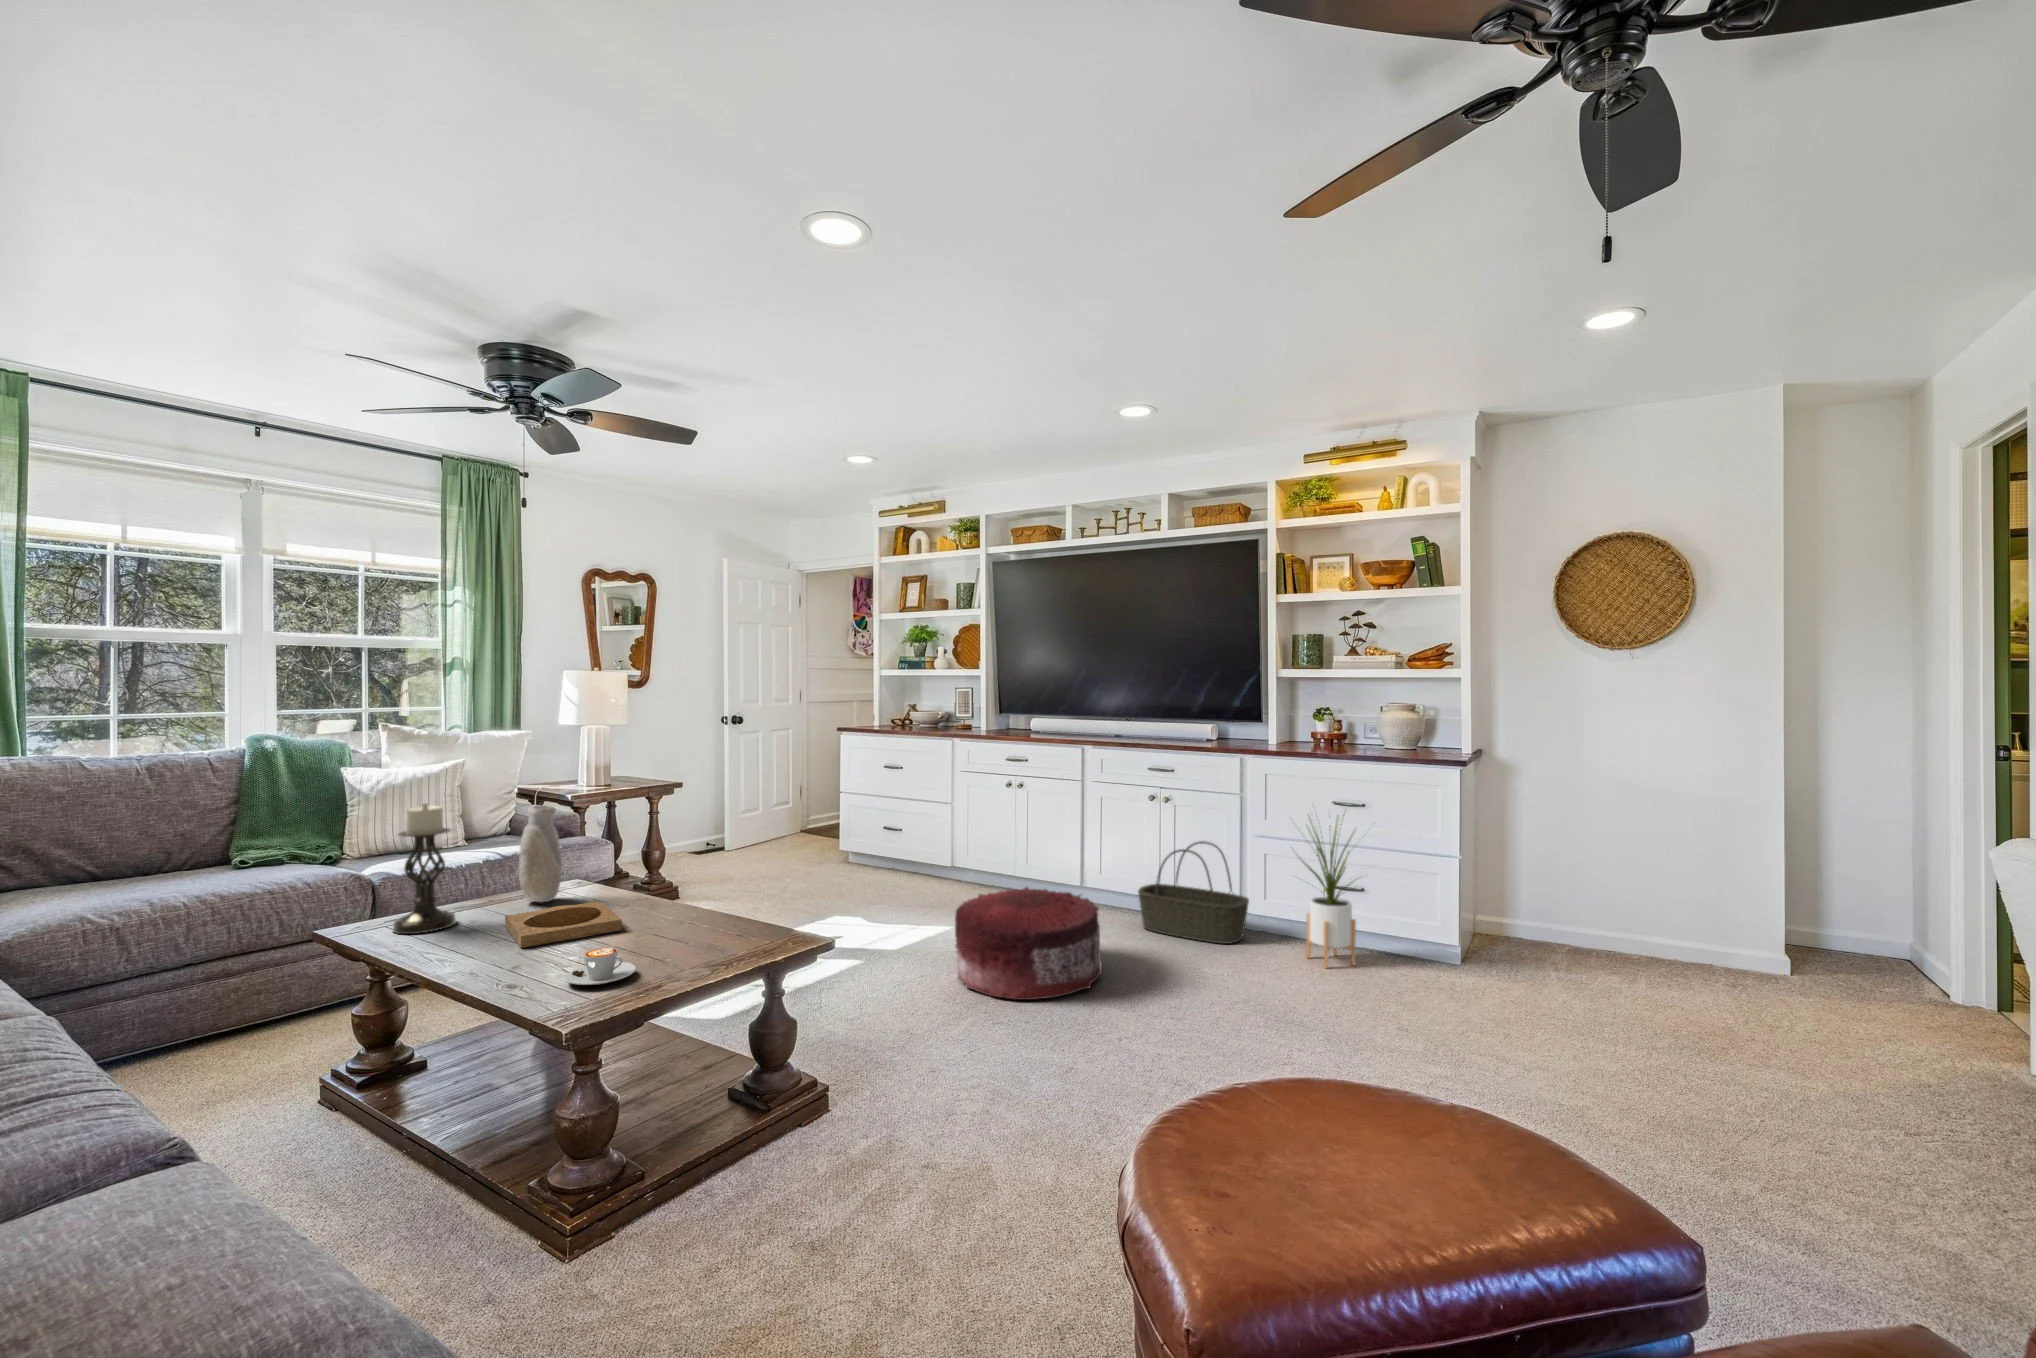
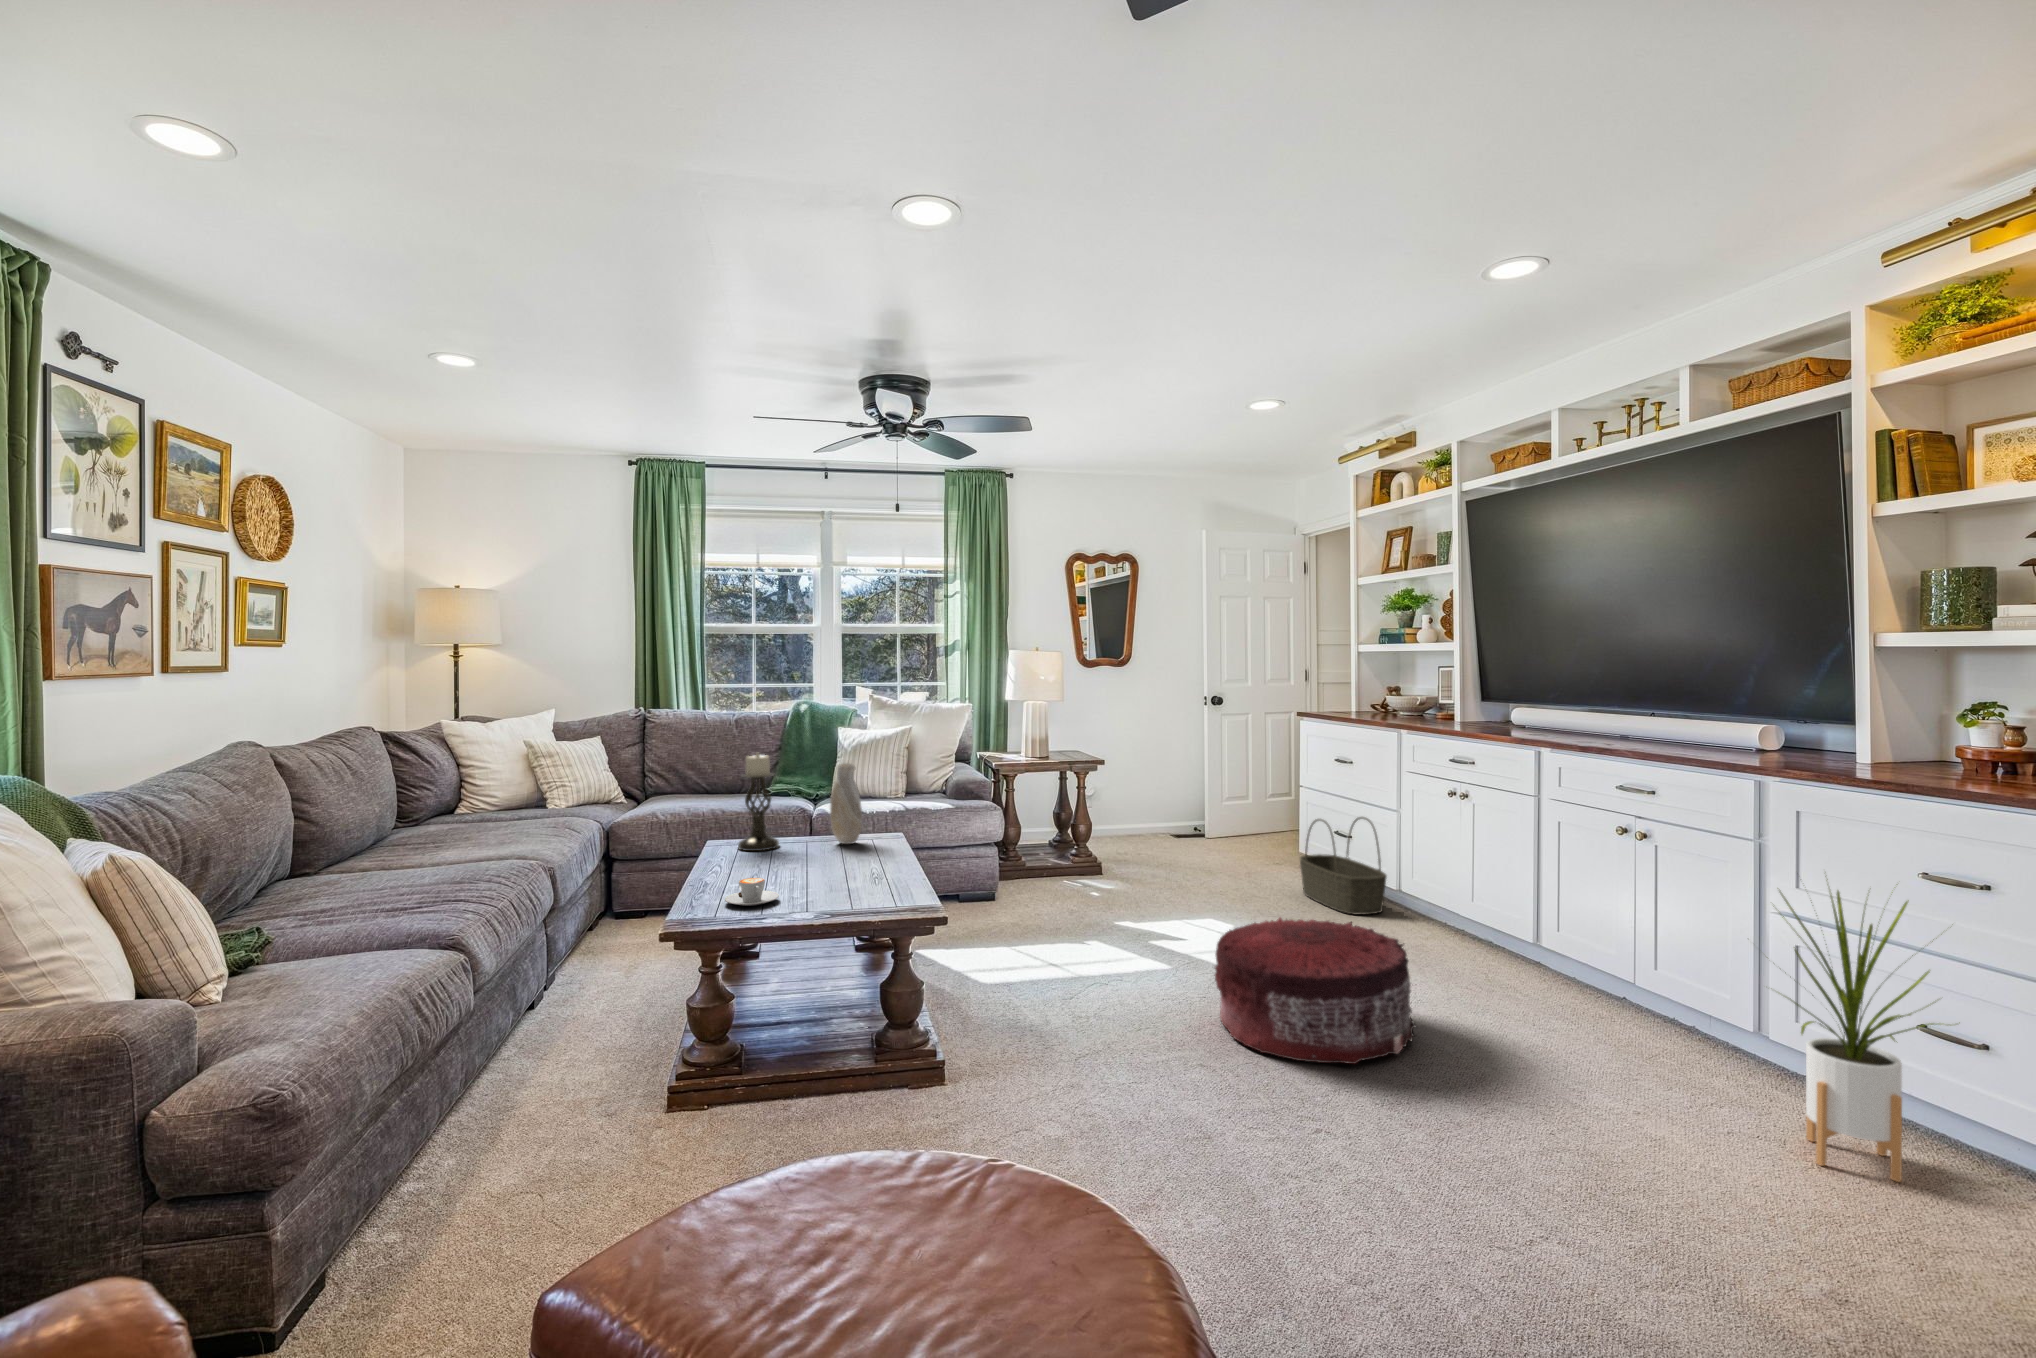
basket: present [1138,841,1249,944] -> present [1300,817,1387,915]
tray: present [505,901,622,948] -> none [765,846,859,873]

